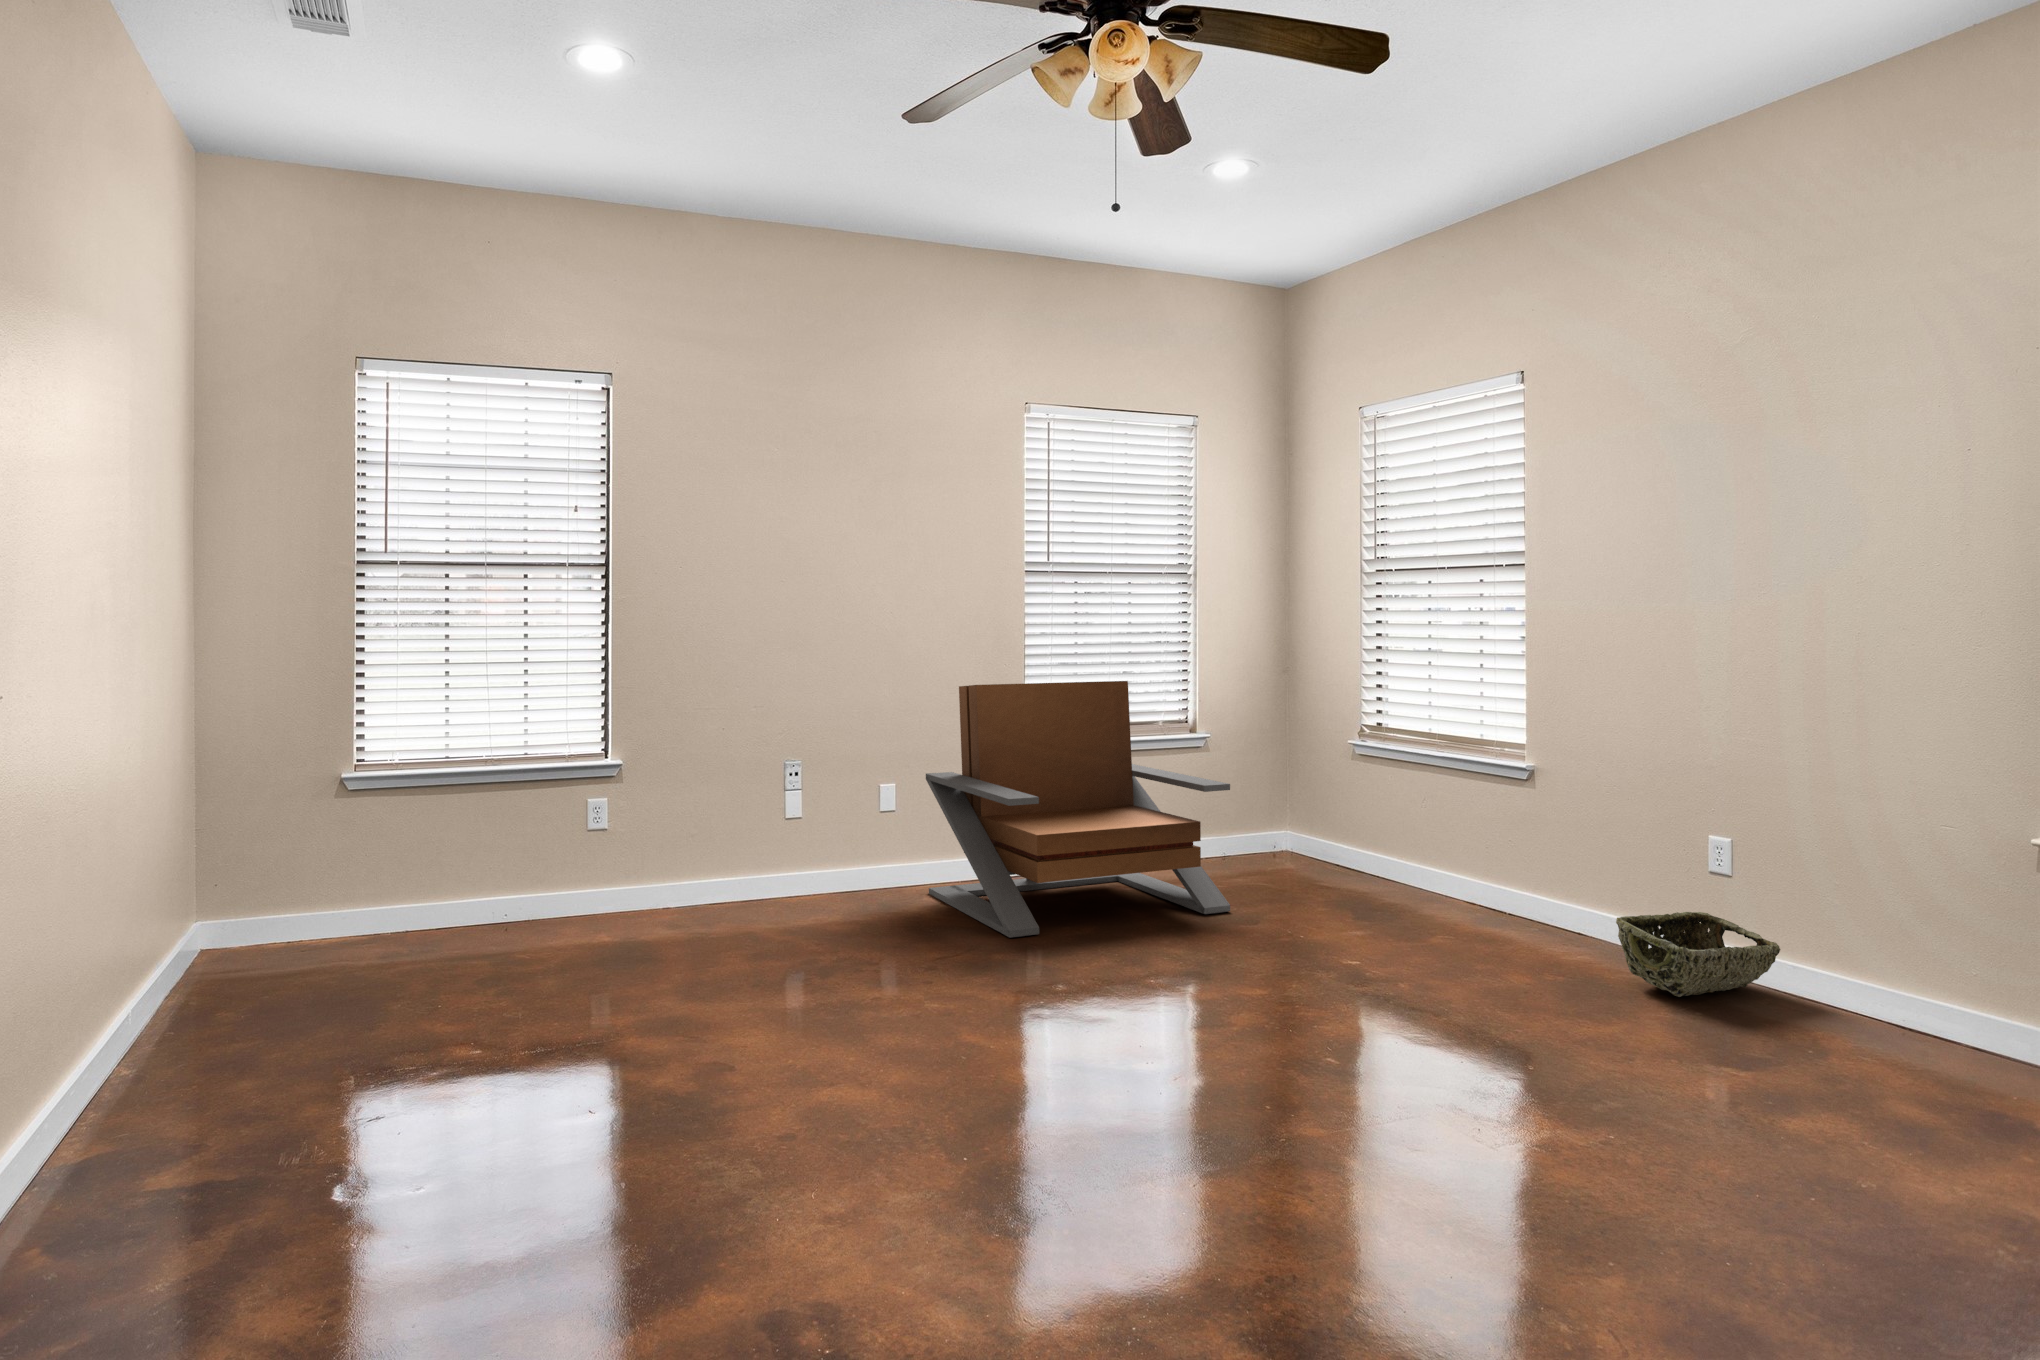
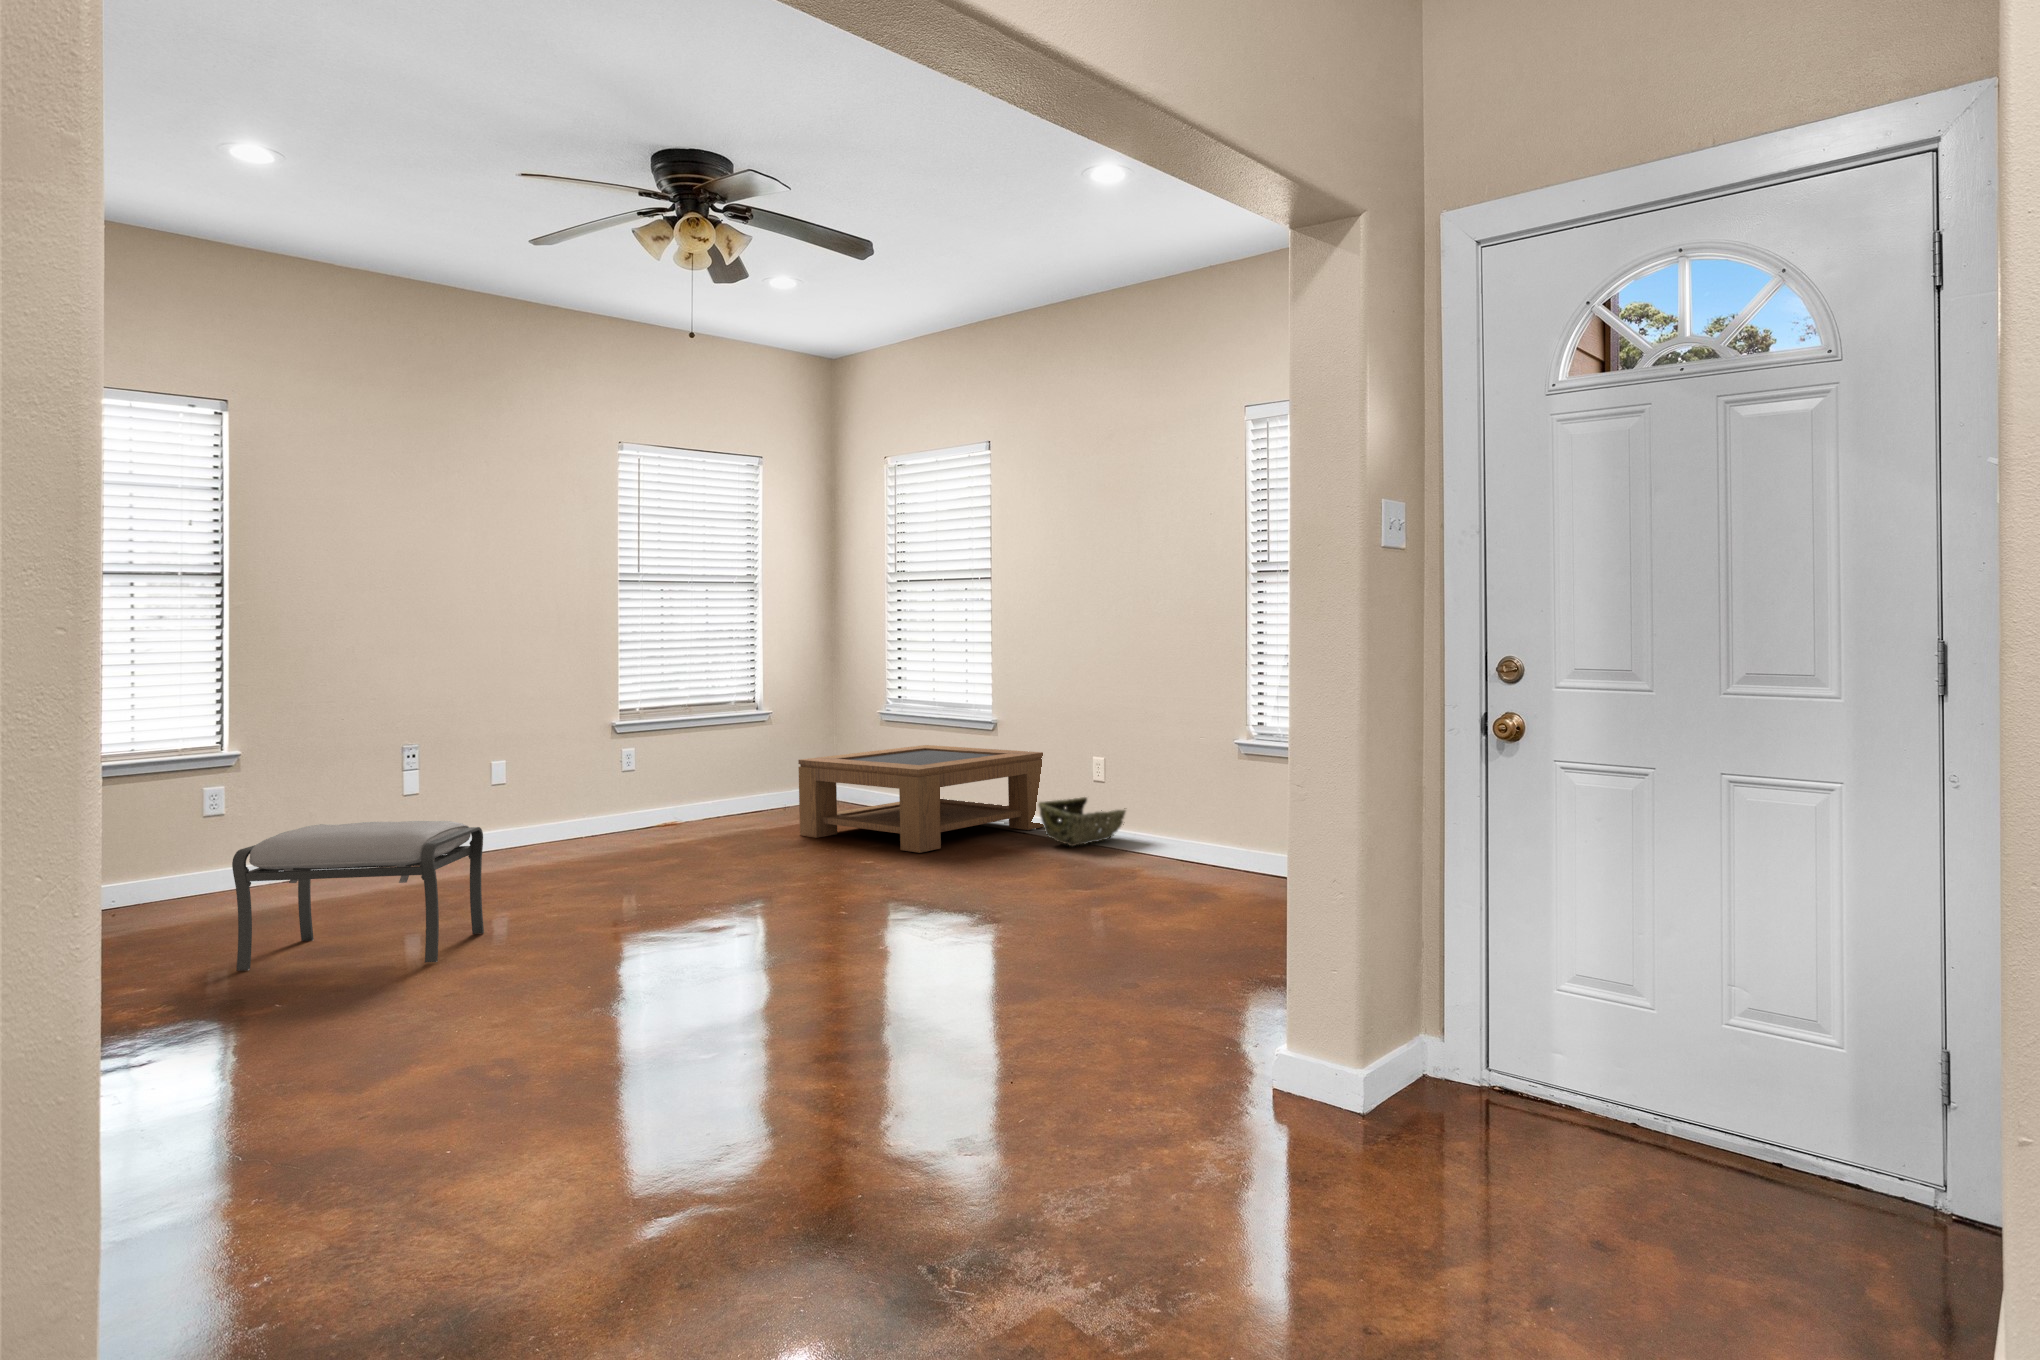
lounge chair: present [926,681,1230,938] -> none [535,667,792,864]
coffee table: none [1241,797,1613,975] -> present [798,745,1044,853]
ottoman: none [542,884,829,1102] -> present [232,821,484,971]

